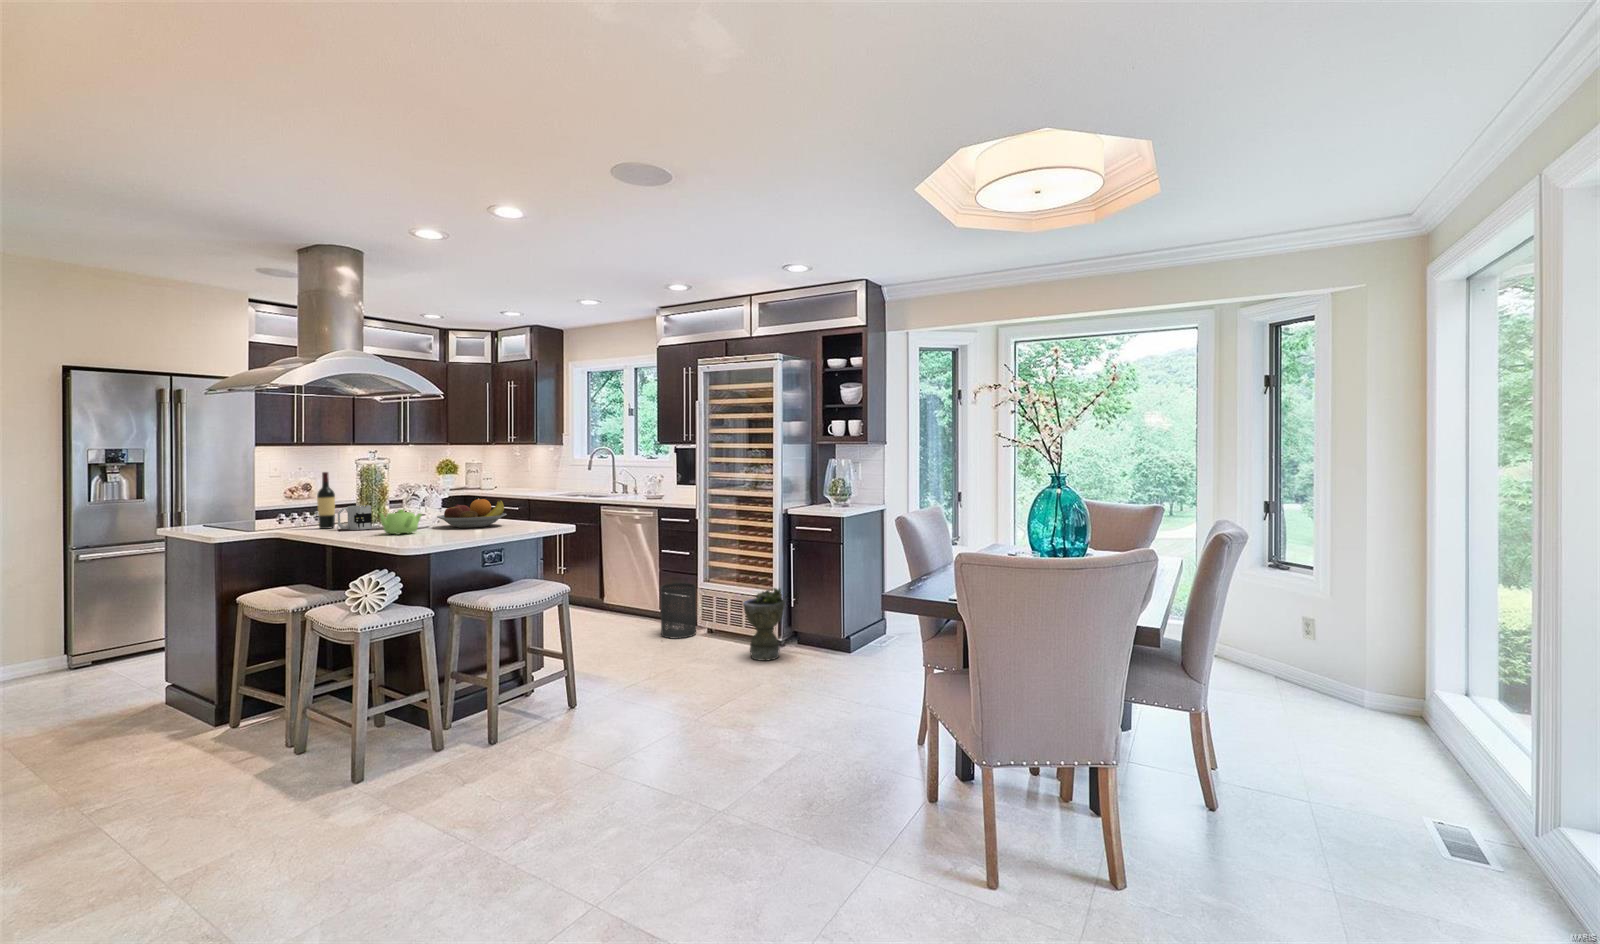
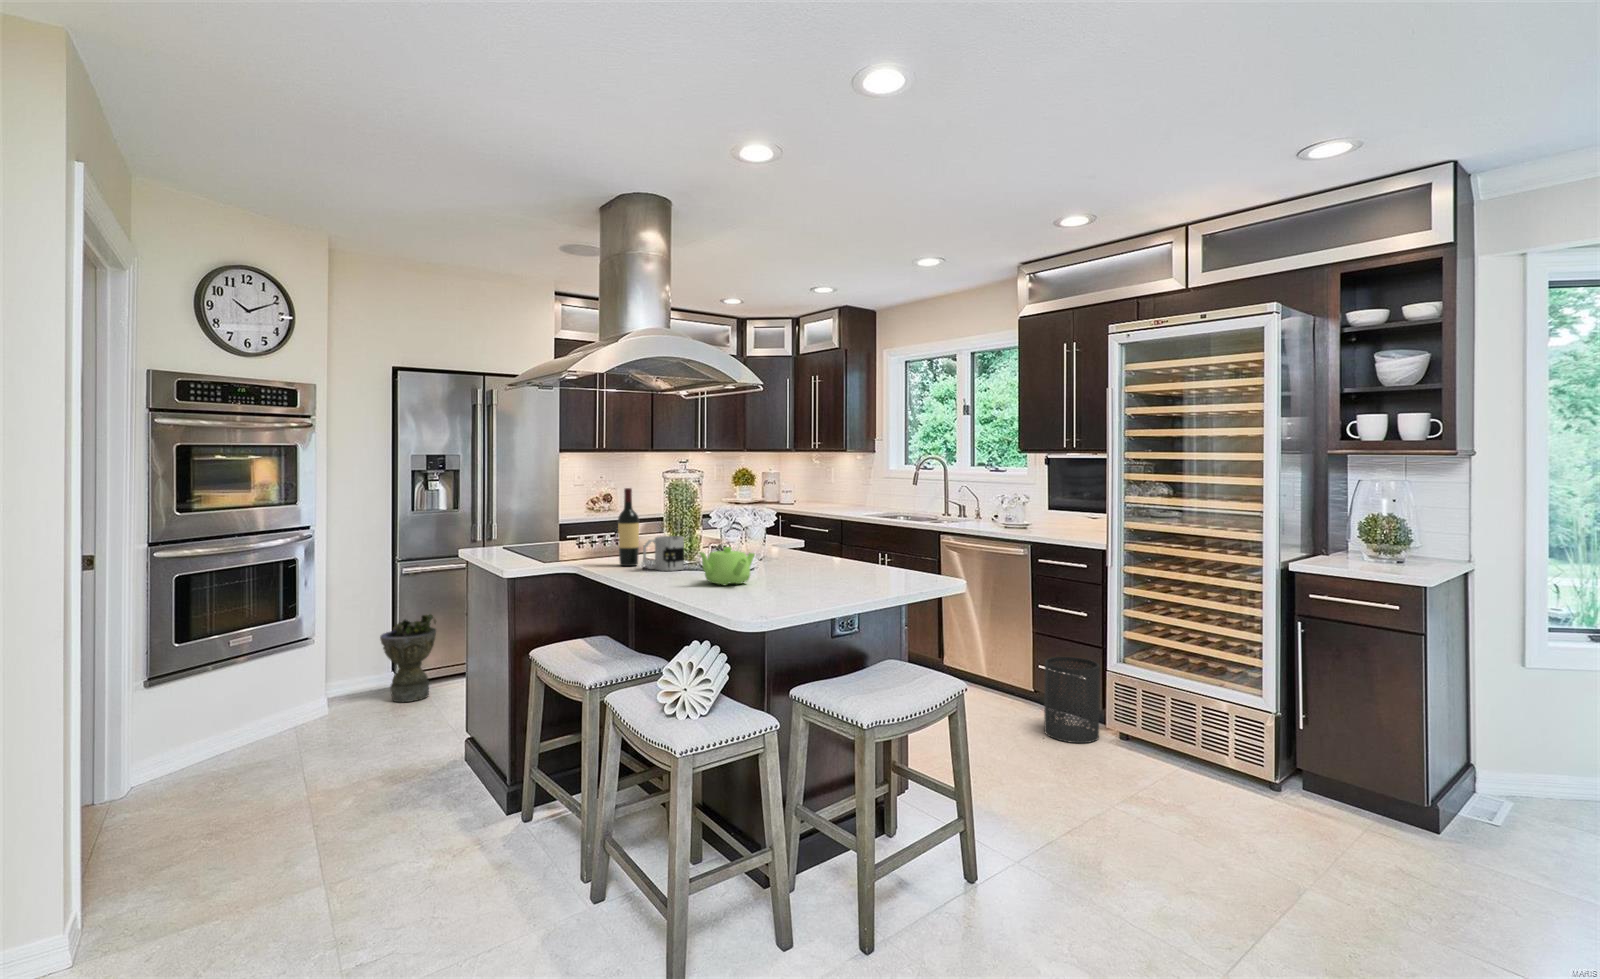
fruit bowl: present [437,499,507,528] -> none [768,532,862,574]
planter: present [743,588,785,661] -> present [380,614,436,702]

